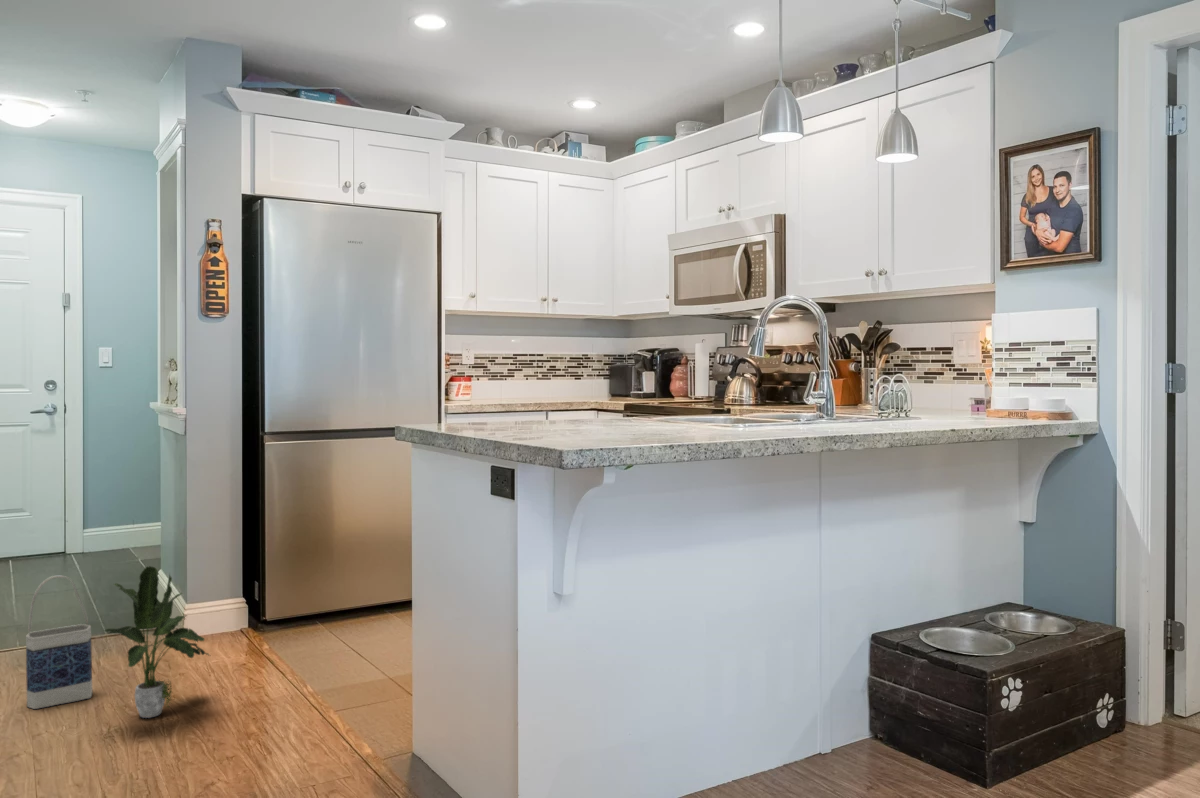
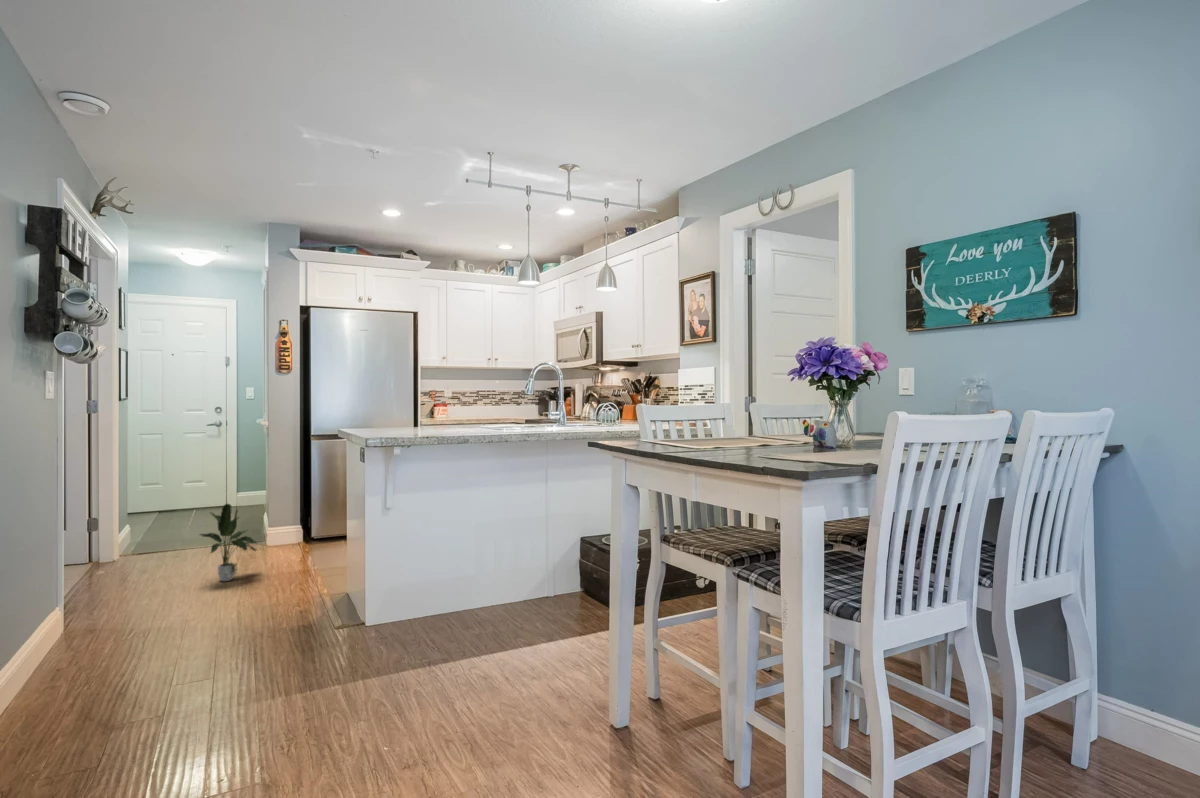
bag: present [26,576,92,709] -> none [167,509,203,577]

